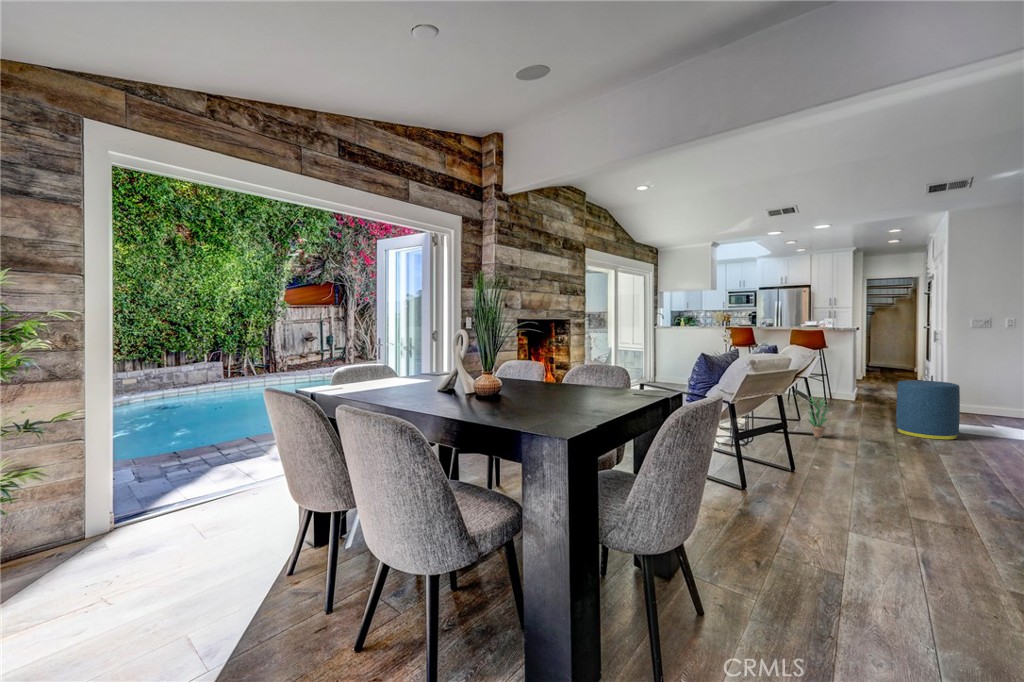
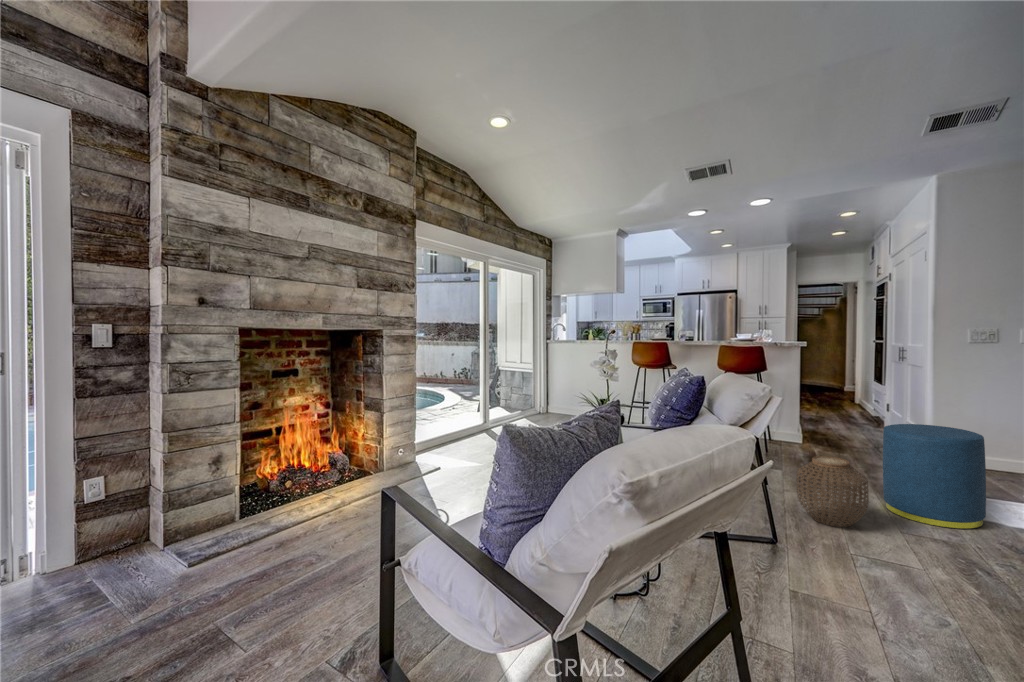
potted plant: present [808,397,828,438] -> none [749,461,794,535]
woven basket: none [836,397,880,437] -> present [796,456,869,527]

